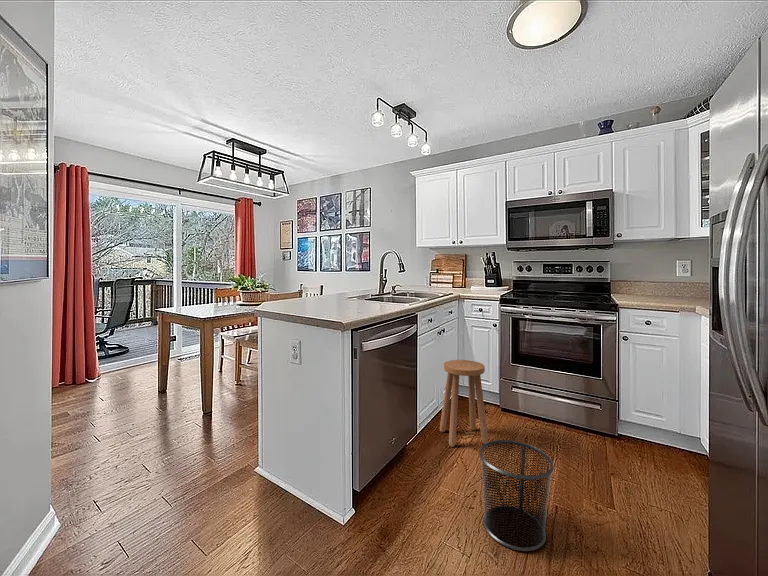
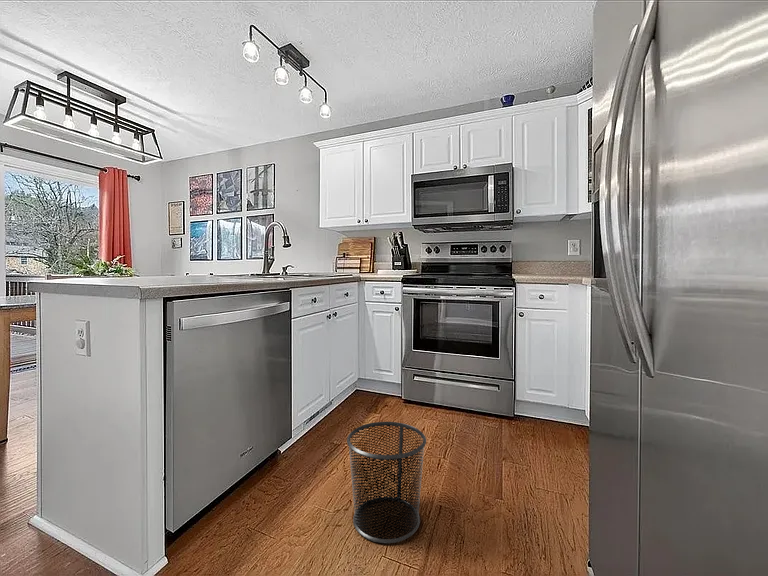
stool: present [440,360,488,447] -> none [332,345,383,441]

